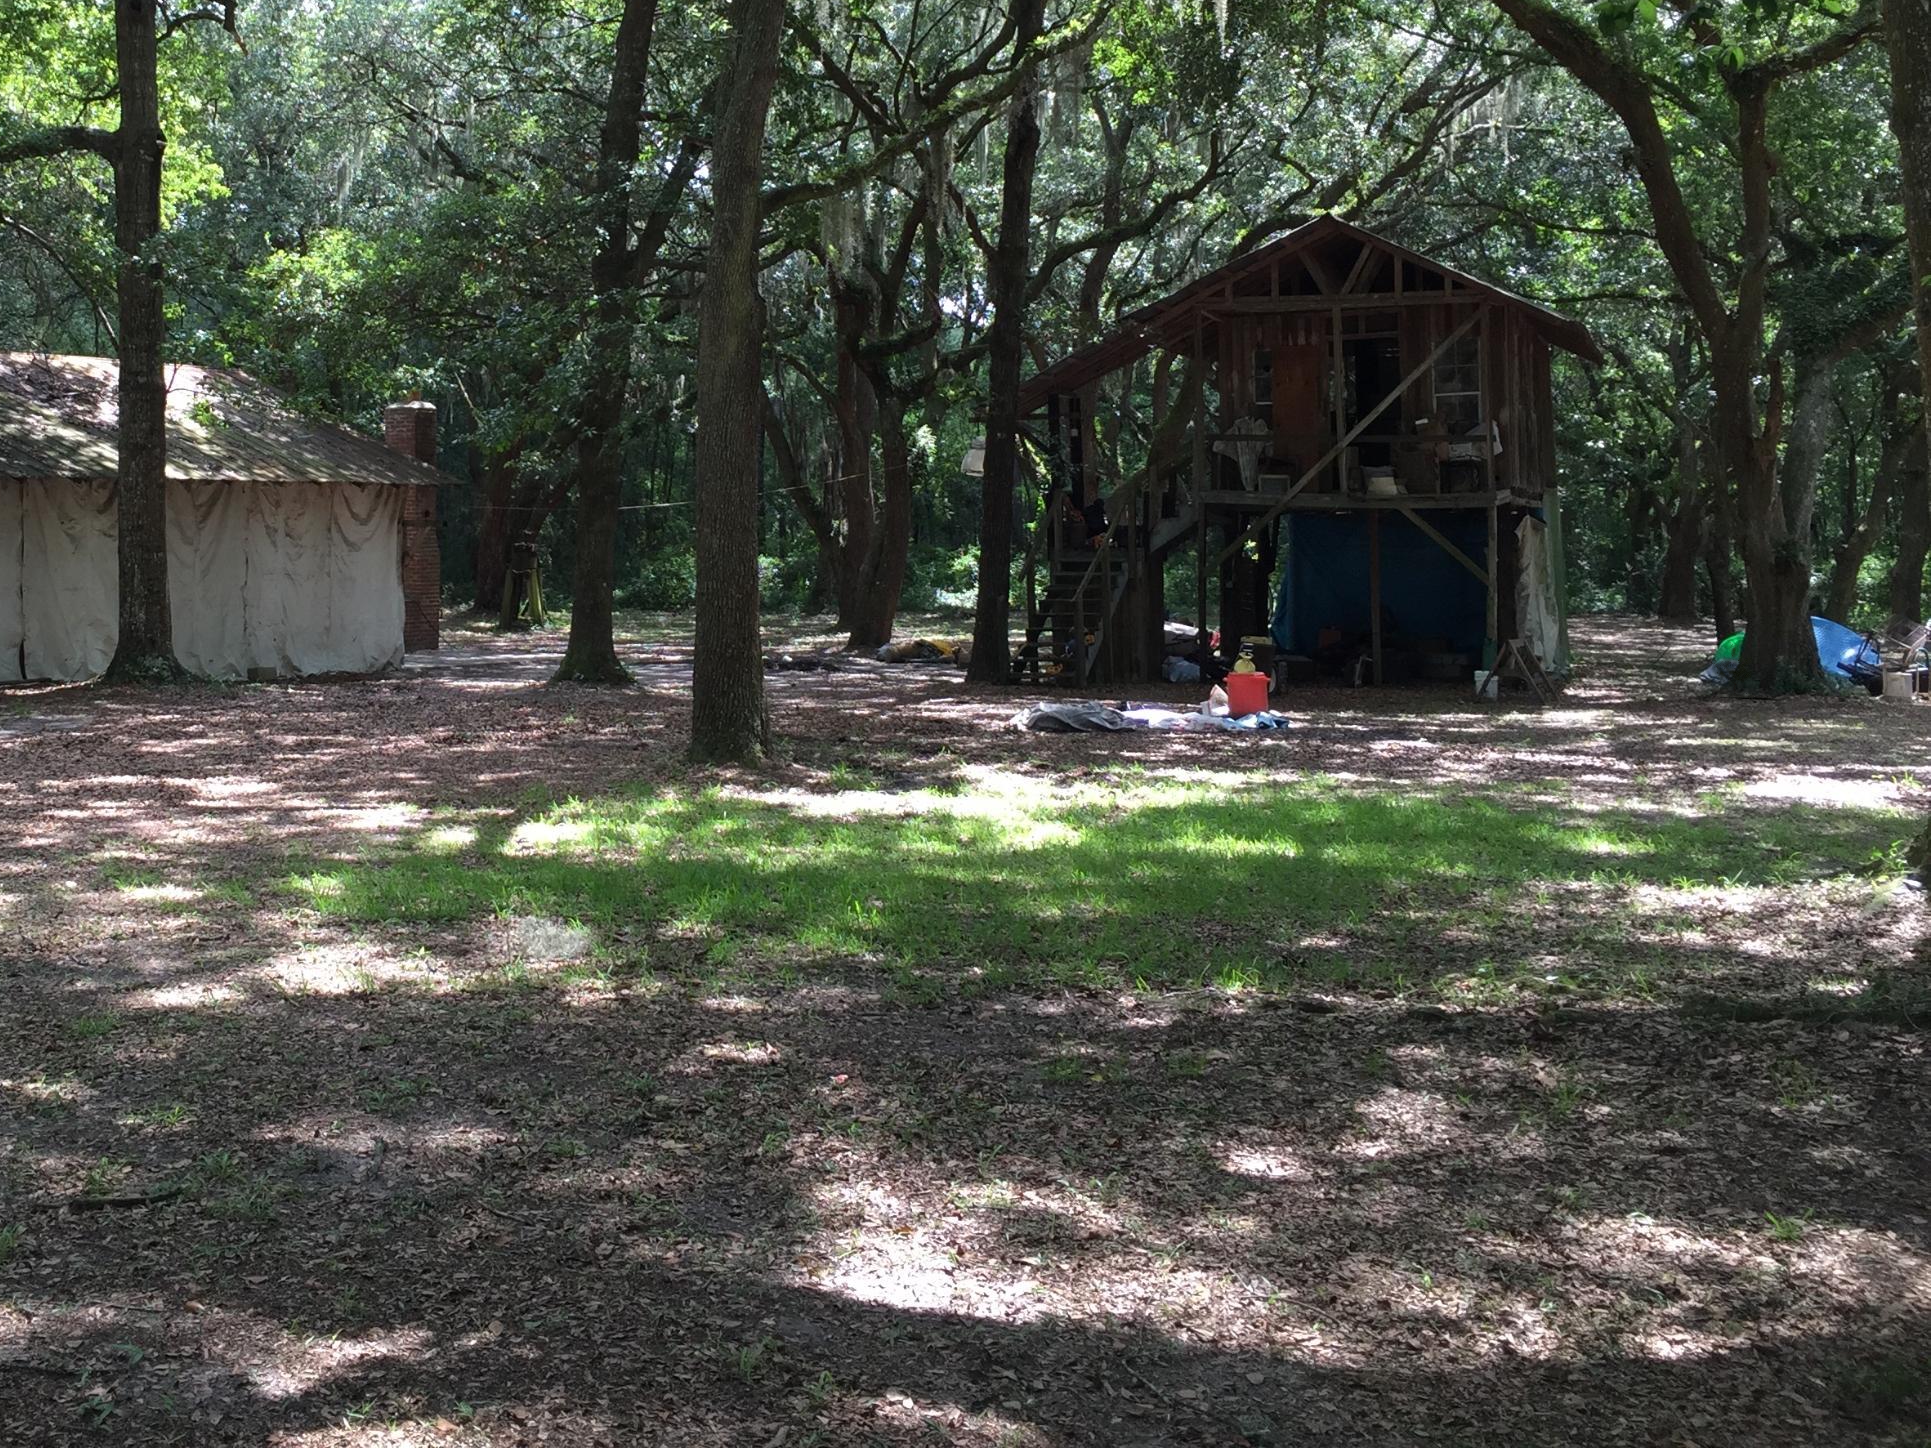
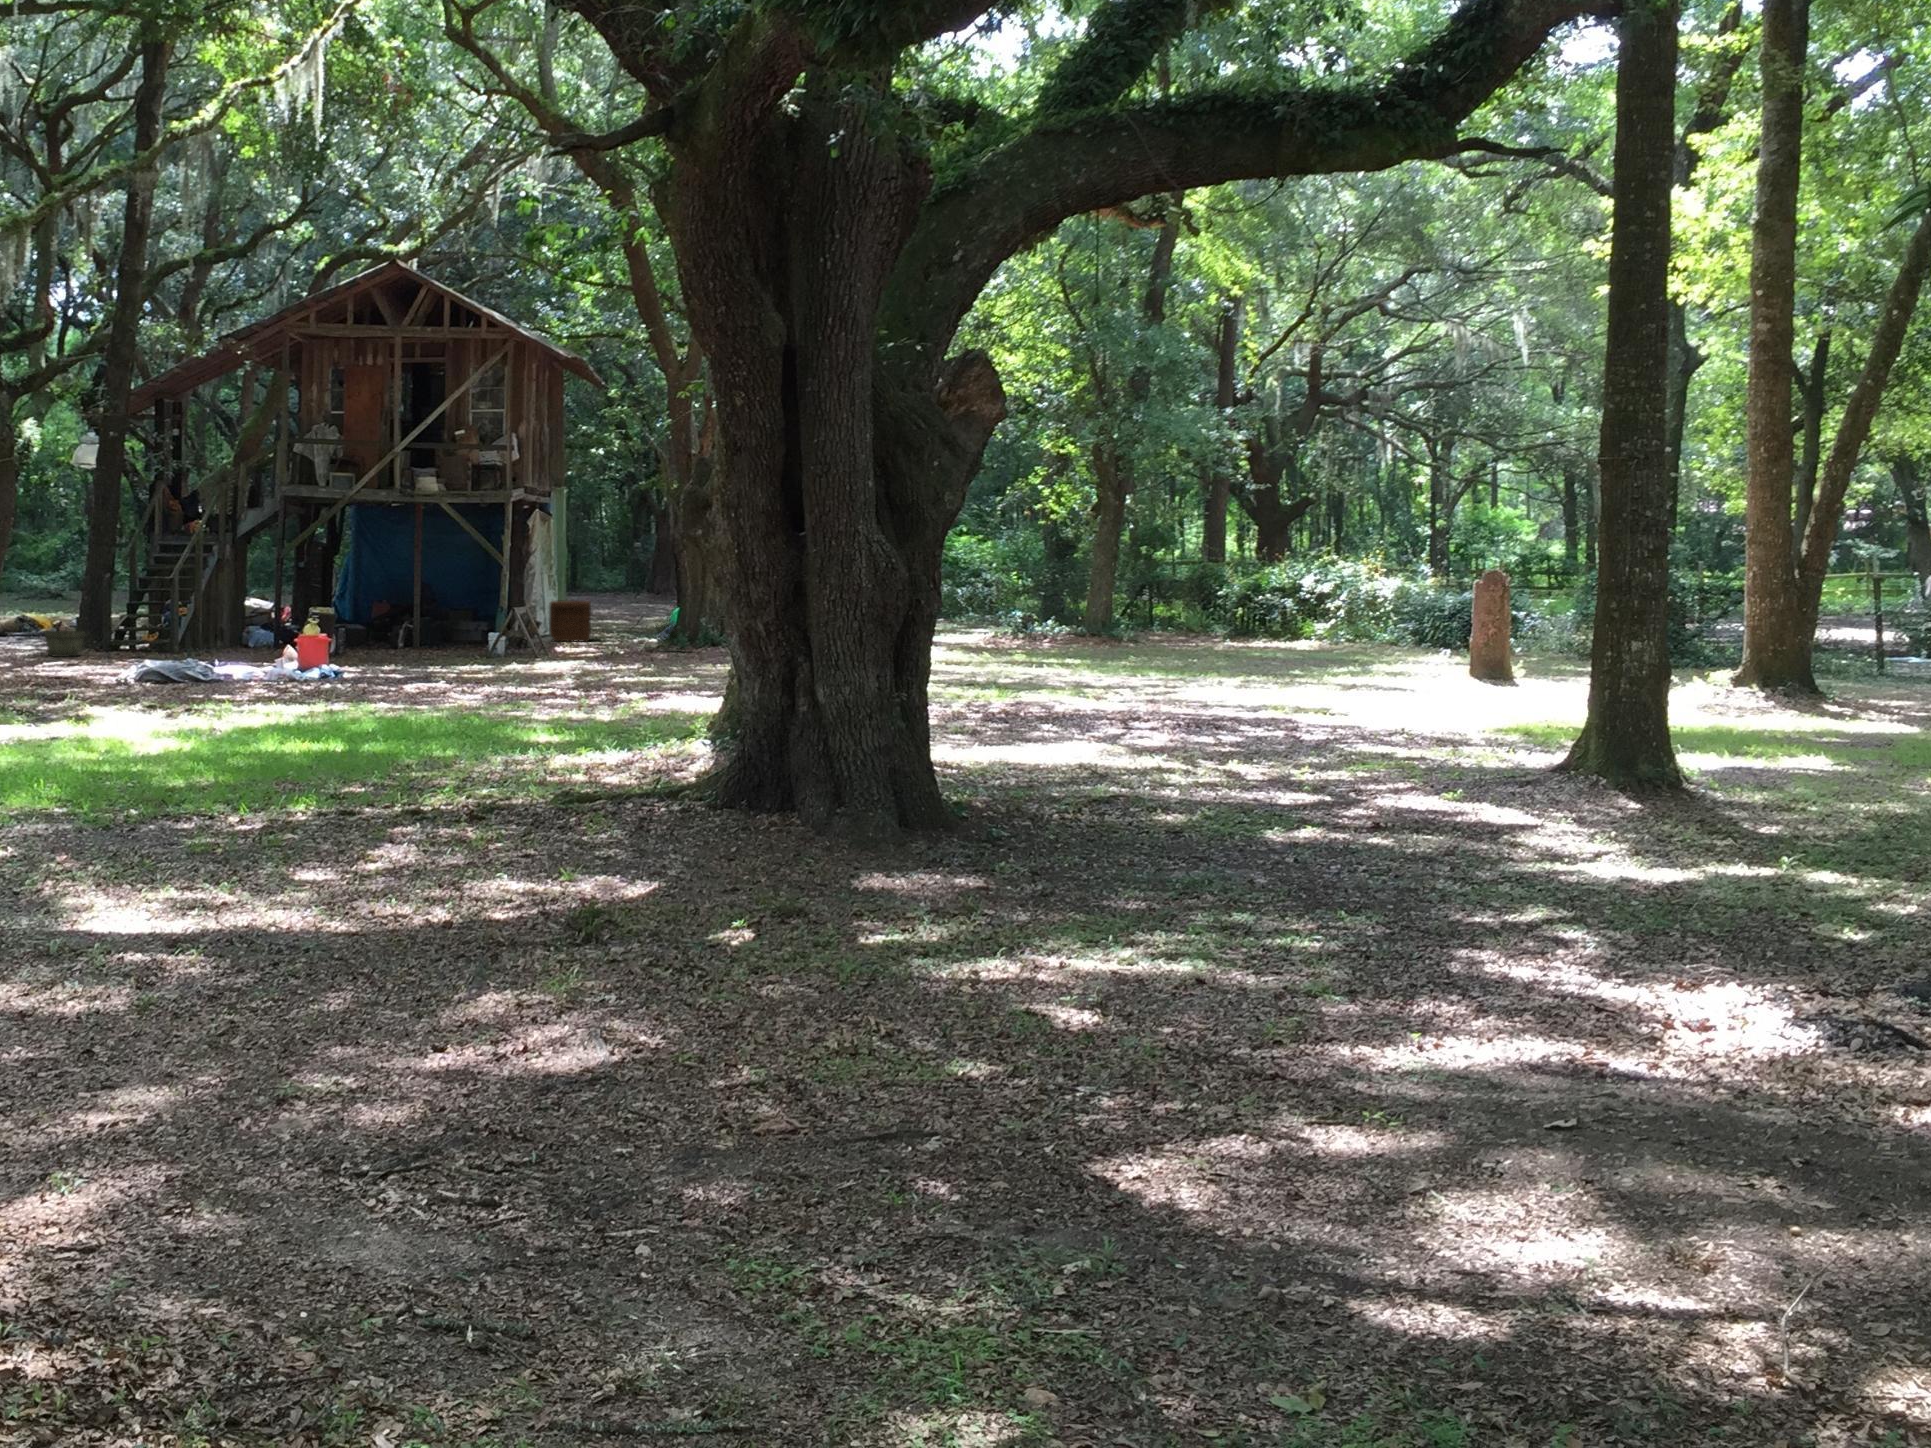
wooden crate: none [1553,627,1612,680] -> present [549,600,591,642]
wooden bucket: none [933,654,978,693] -> present [45,630,85,657]

